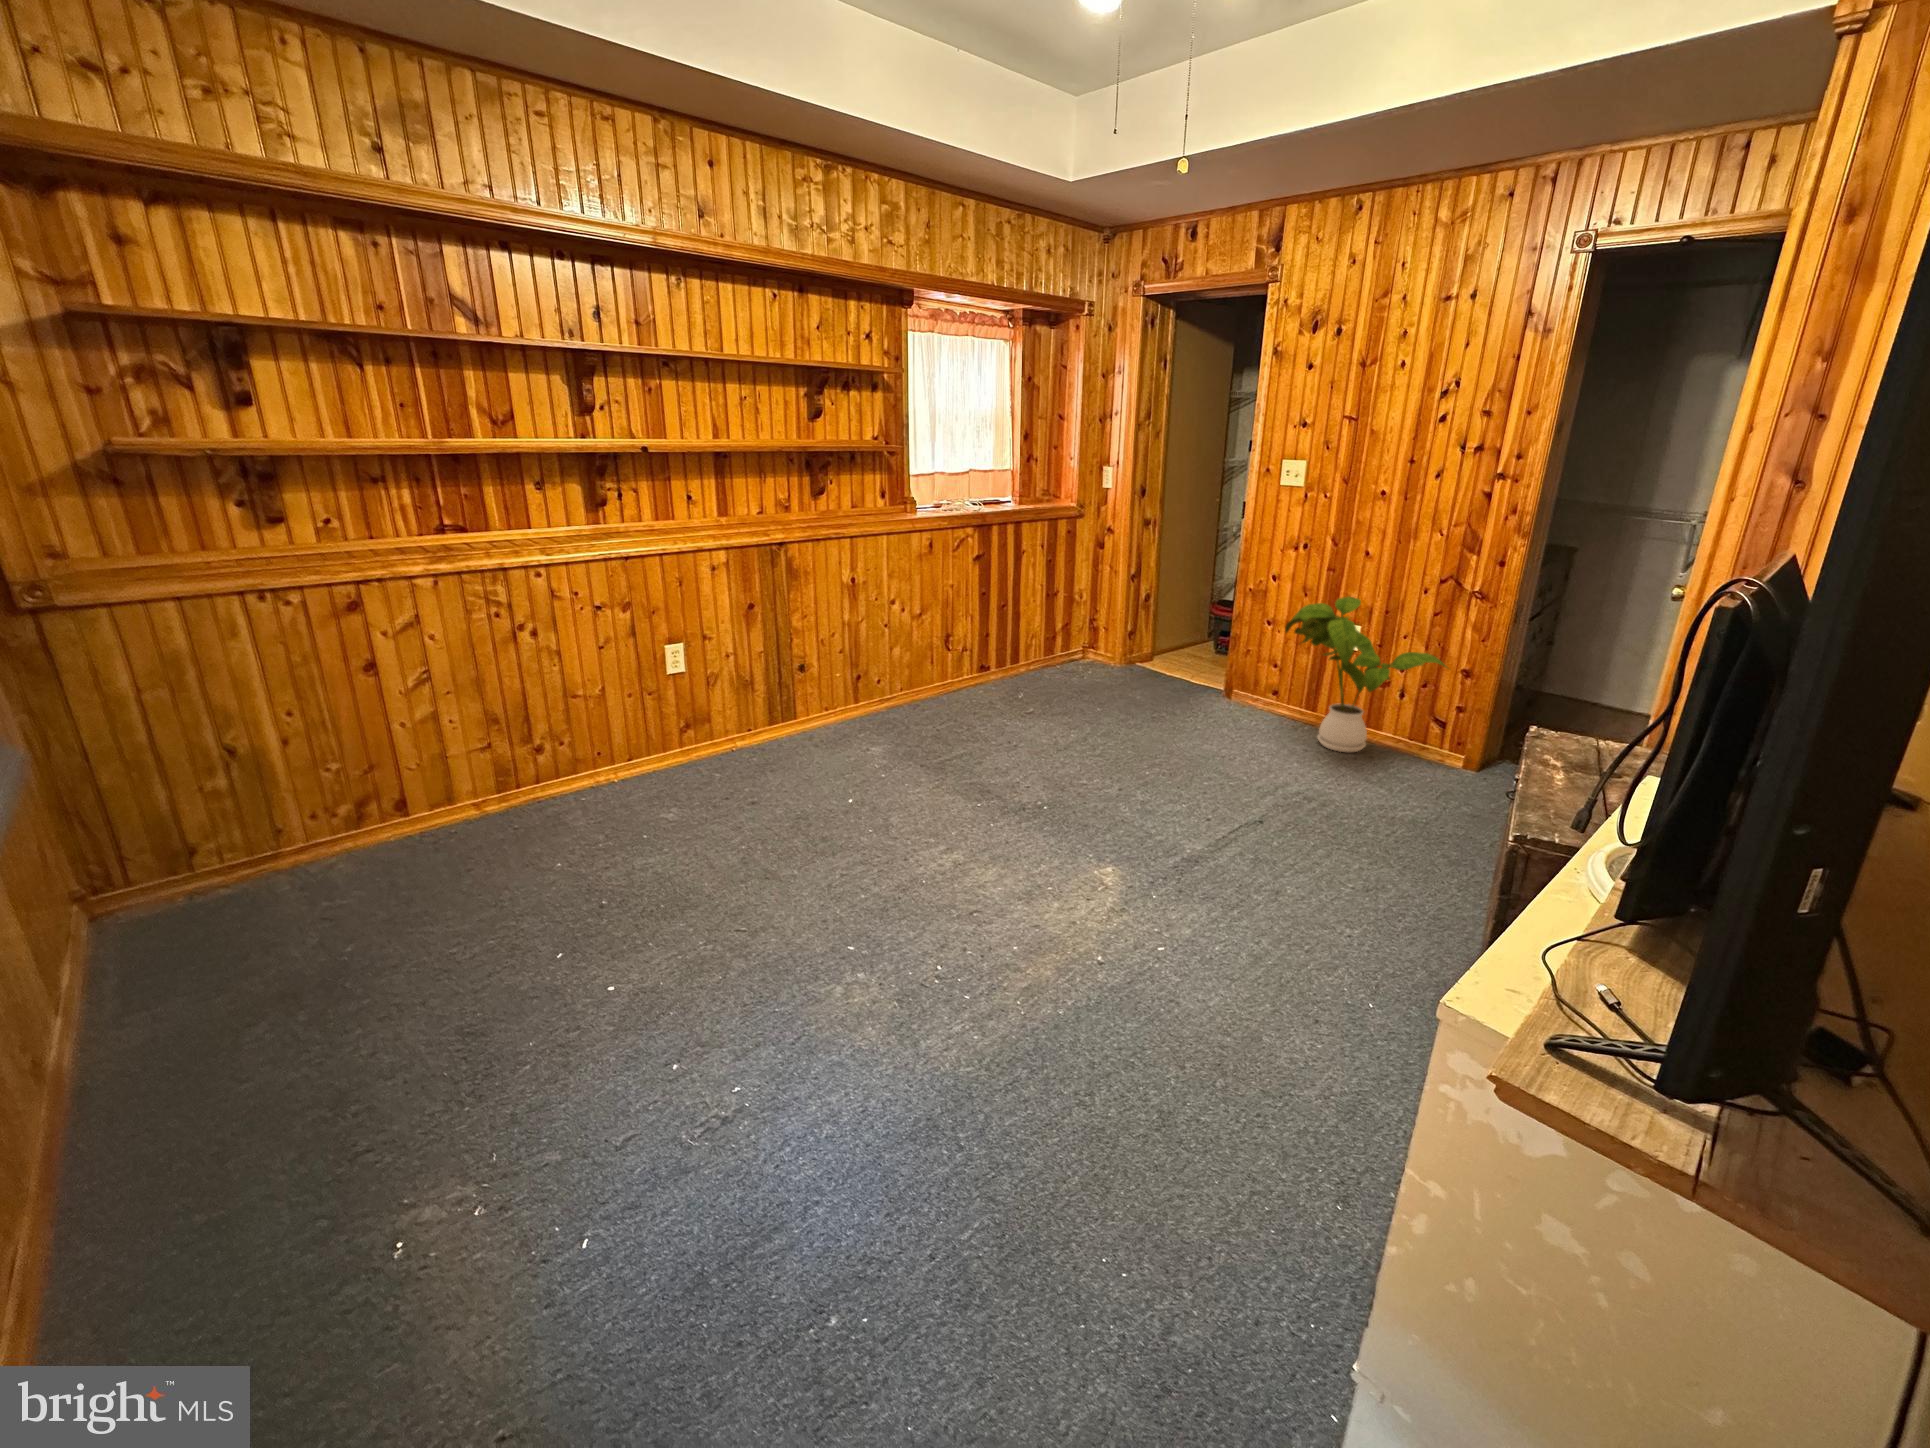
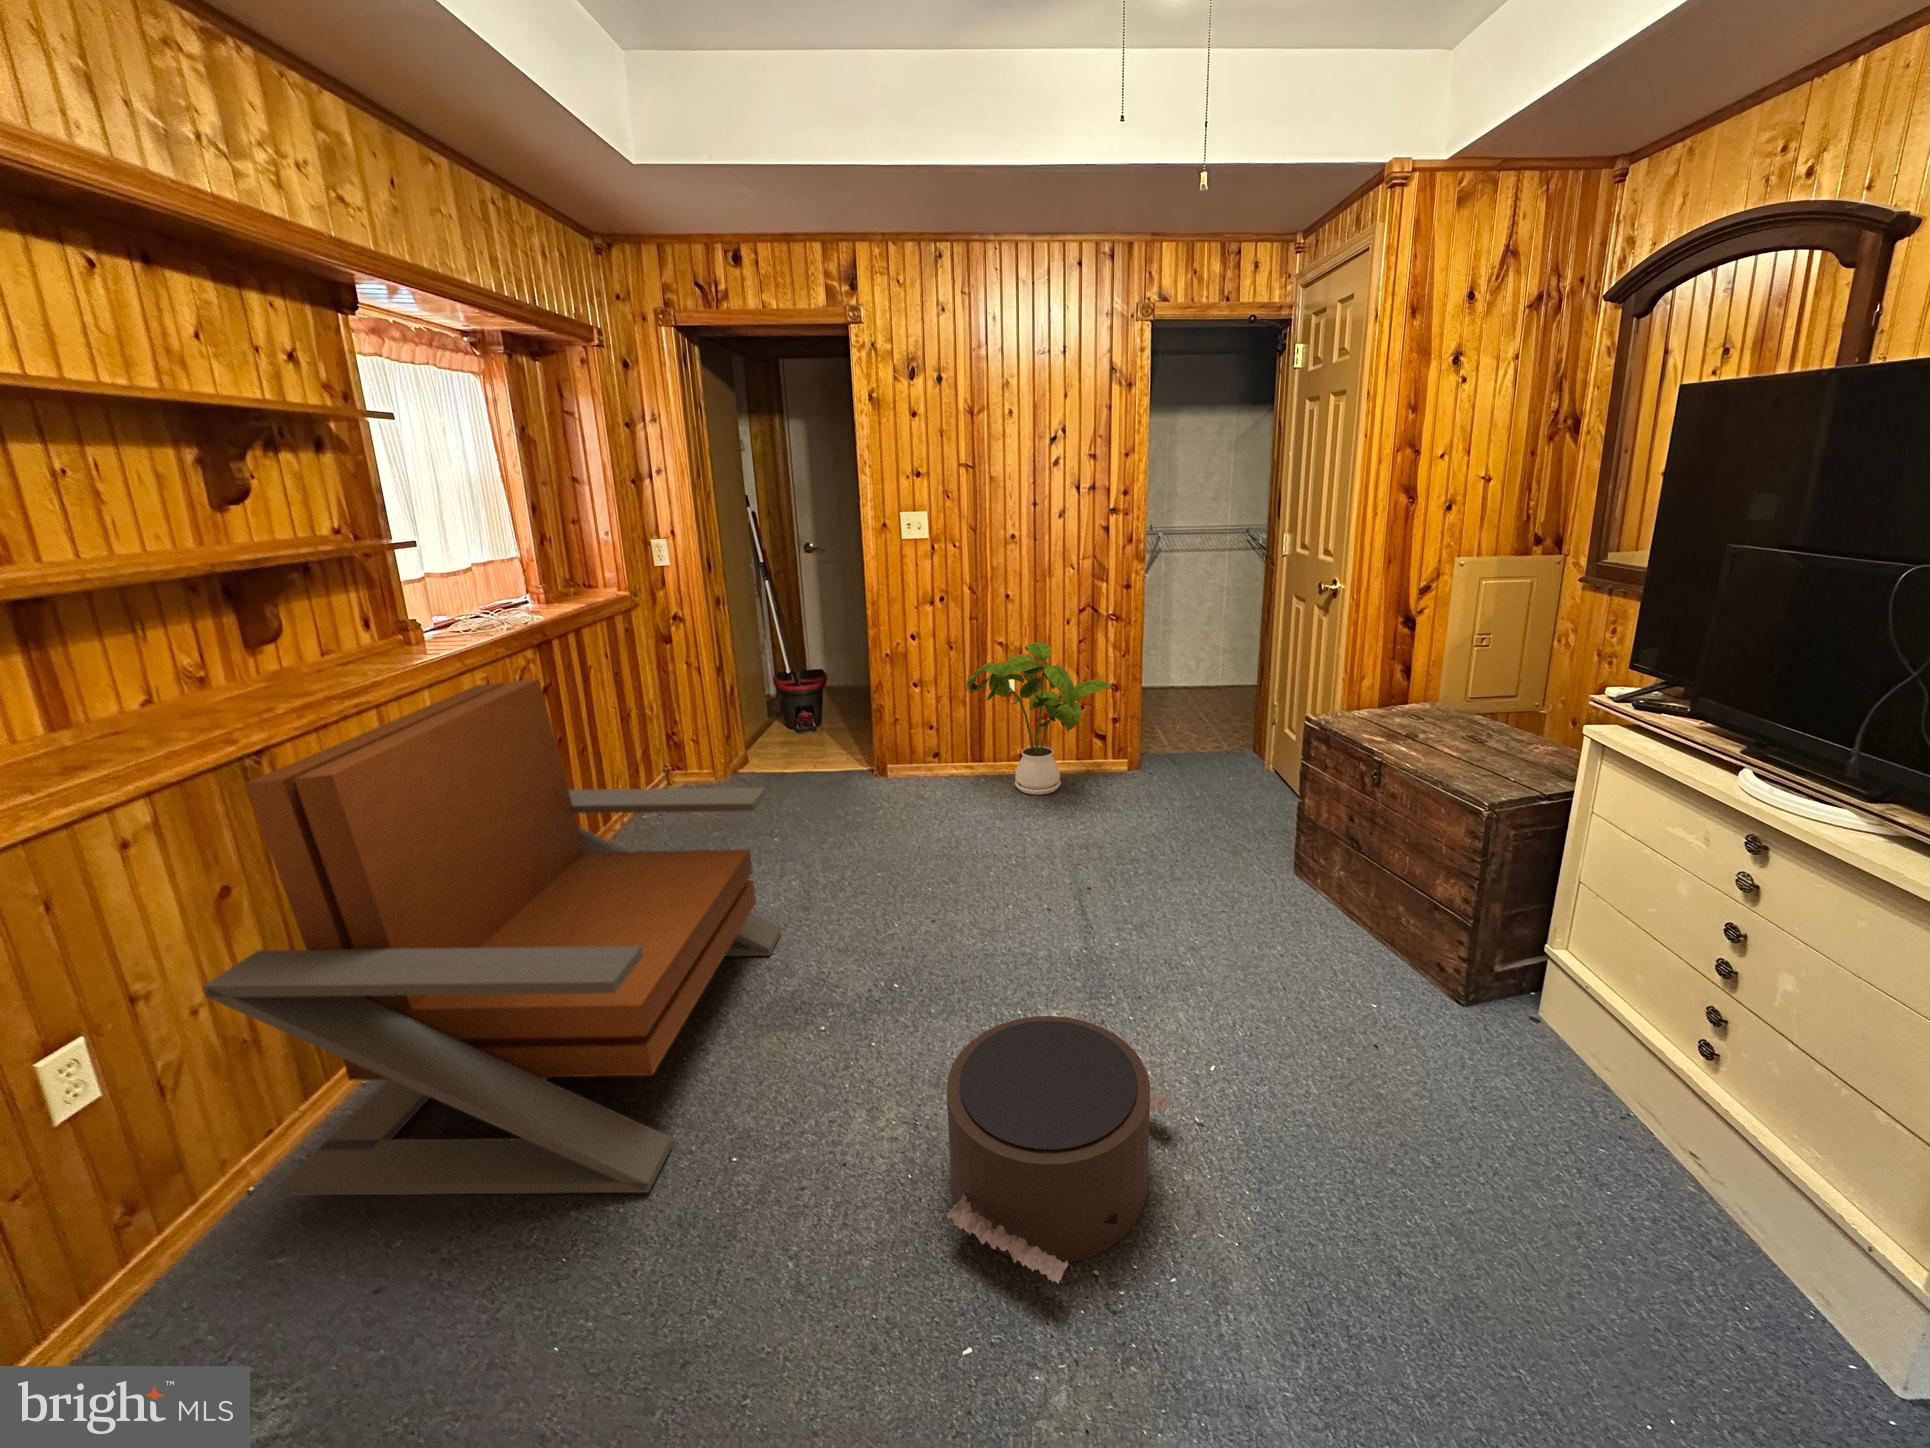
lounge chair: none [716,535,1026,825] -> present [203,679,781,1196]
pouf: none [893,823,1088,980] -> present [947,1016,1173,1283]

